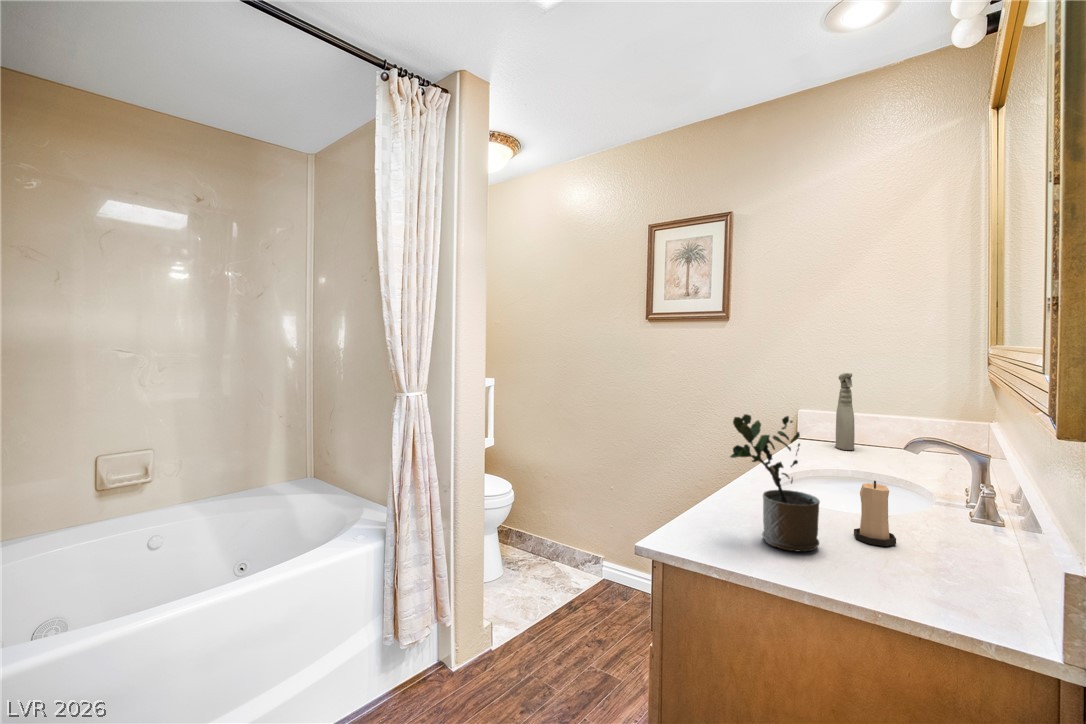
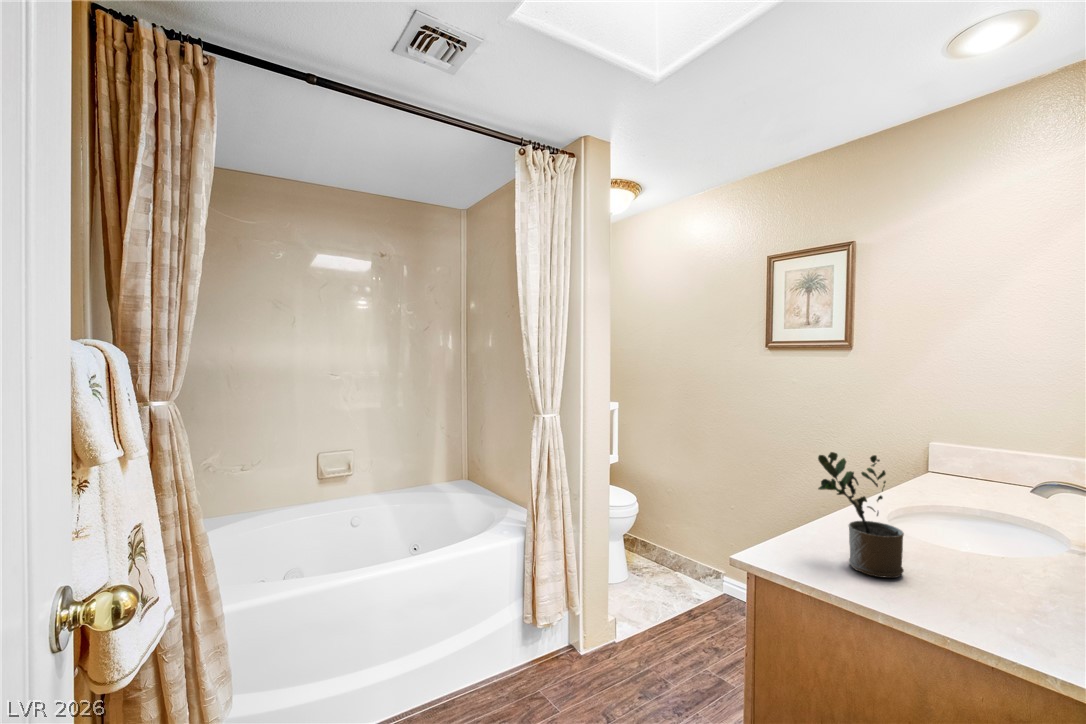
spray bottle: present [835,373,855,450] -> none [971,404,993,485]
candle: present [854,481,896,546] -> none [947,519,989,582]

